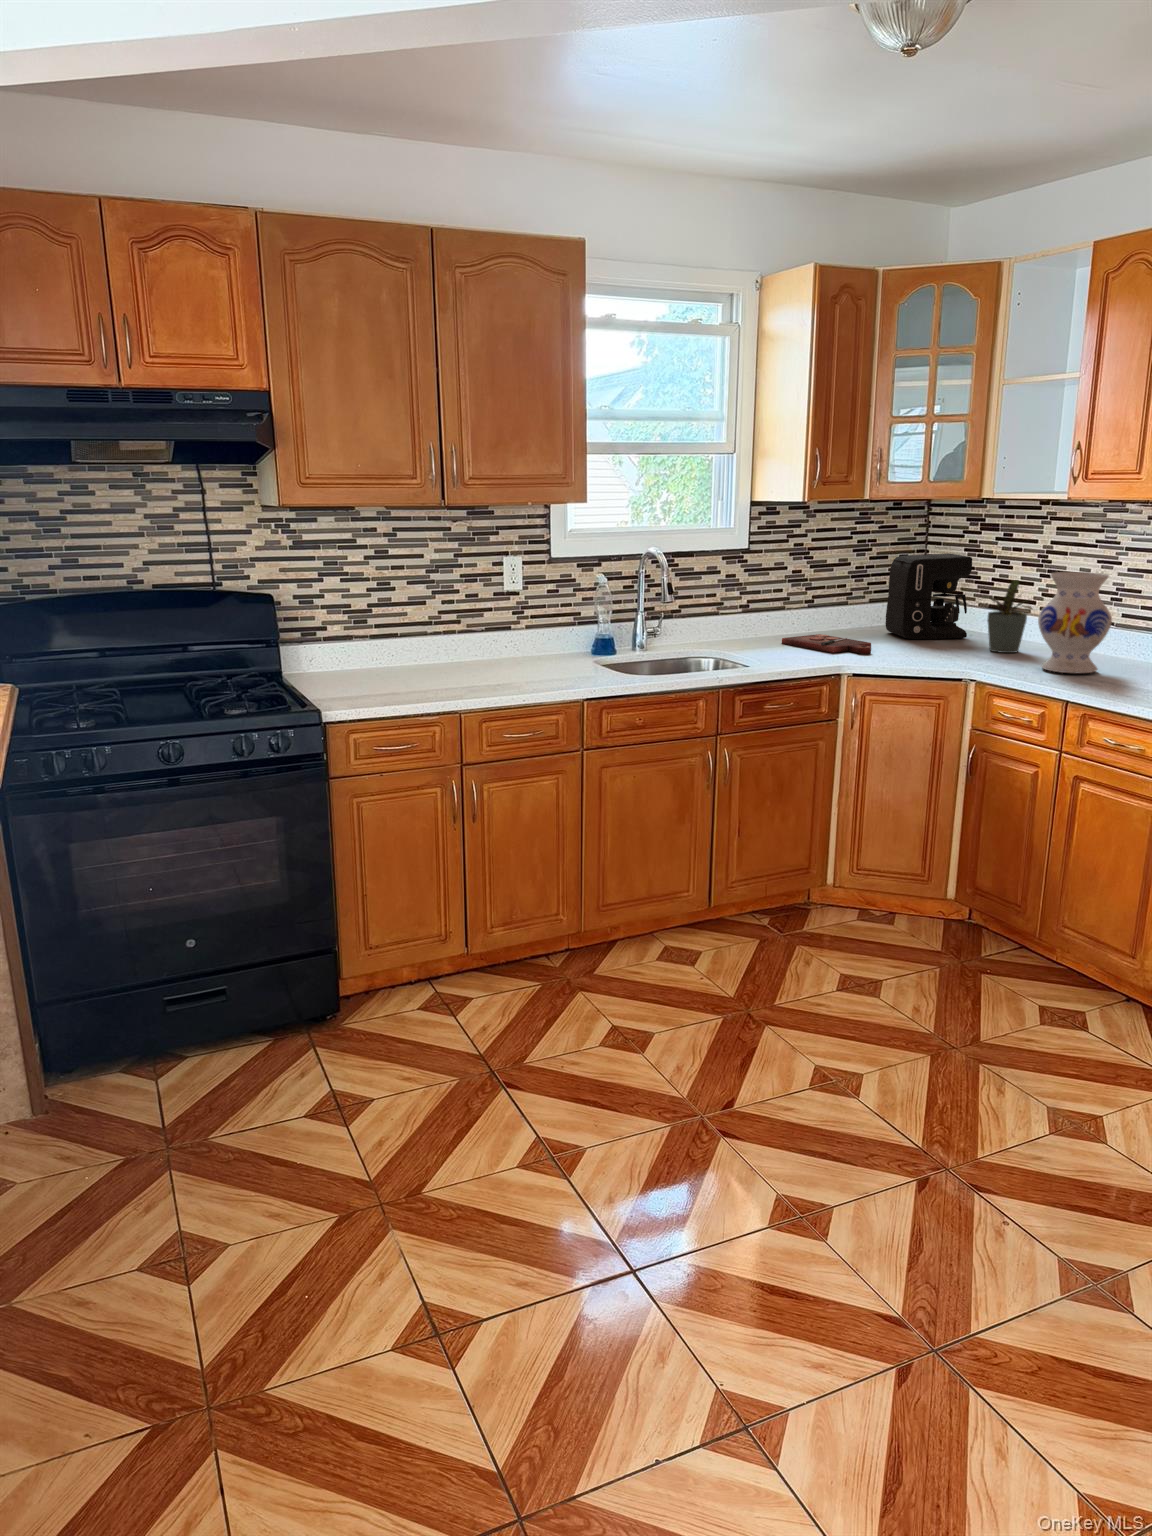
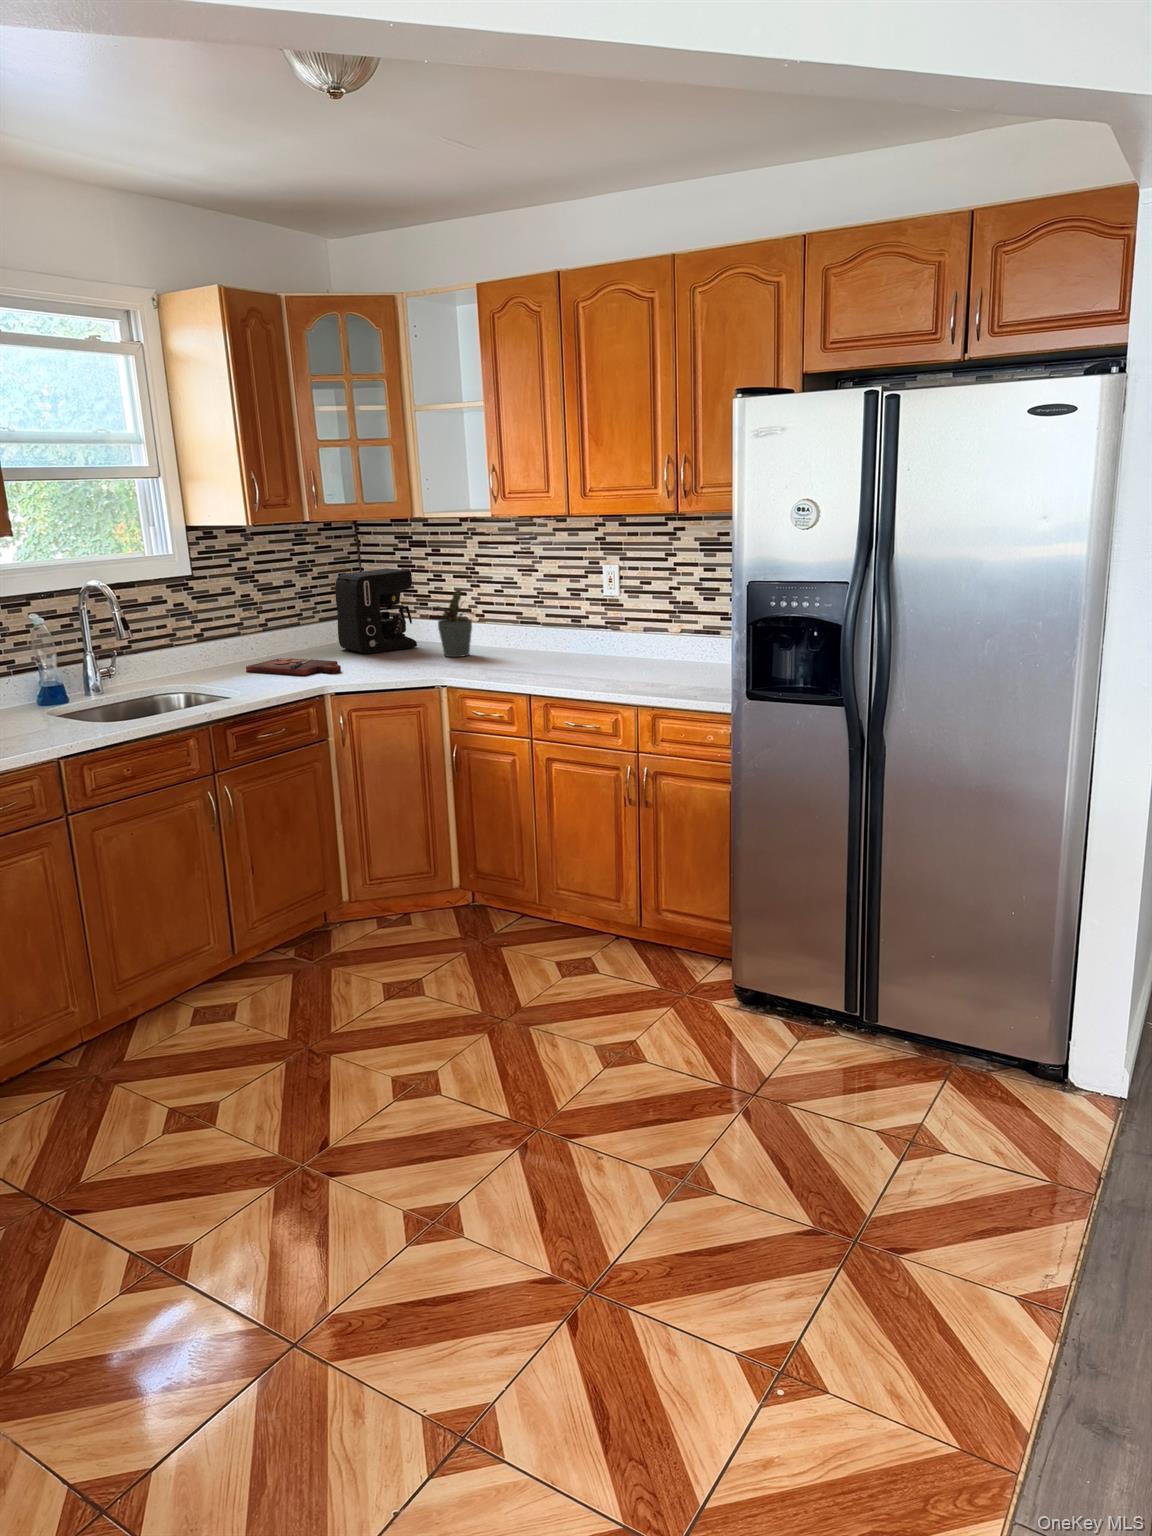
vase: present [1038,572,1112,673] -> none [489,578,549,669]

